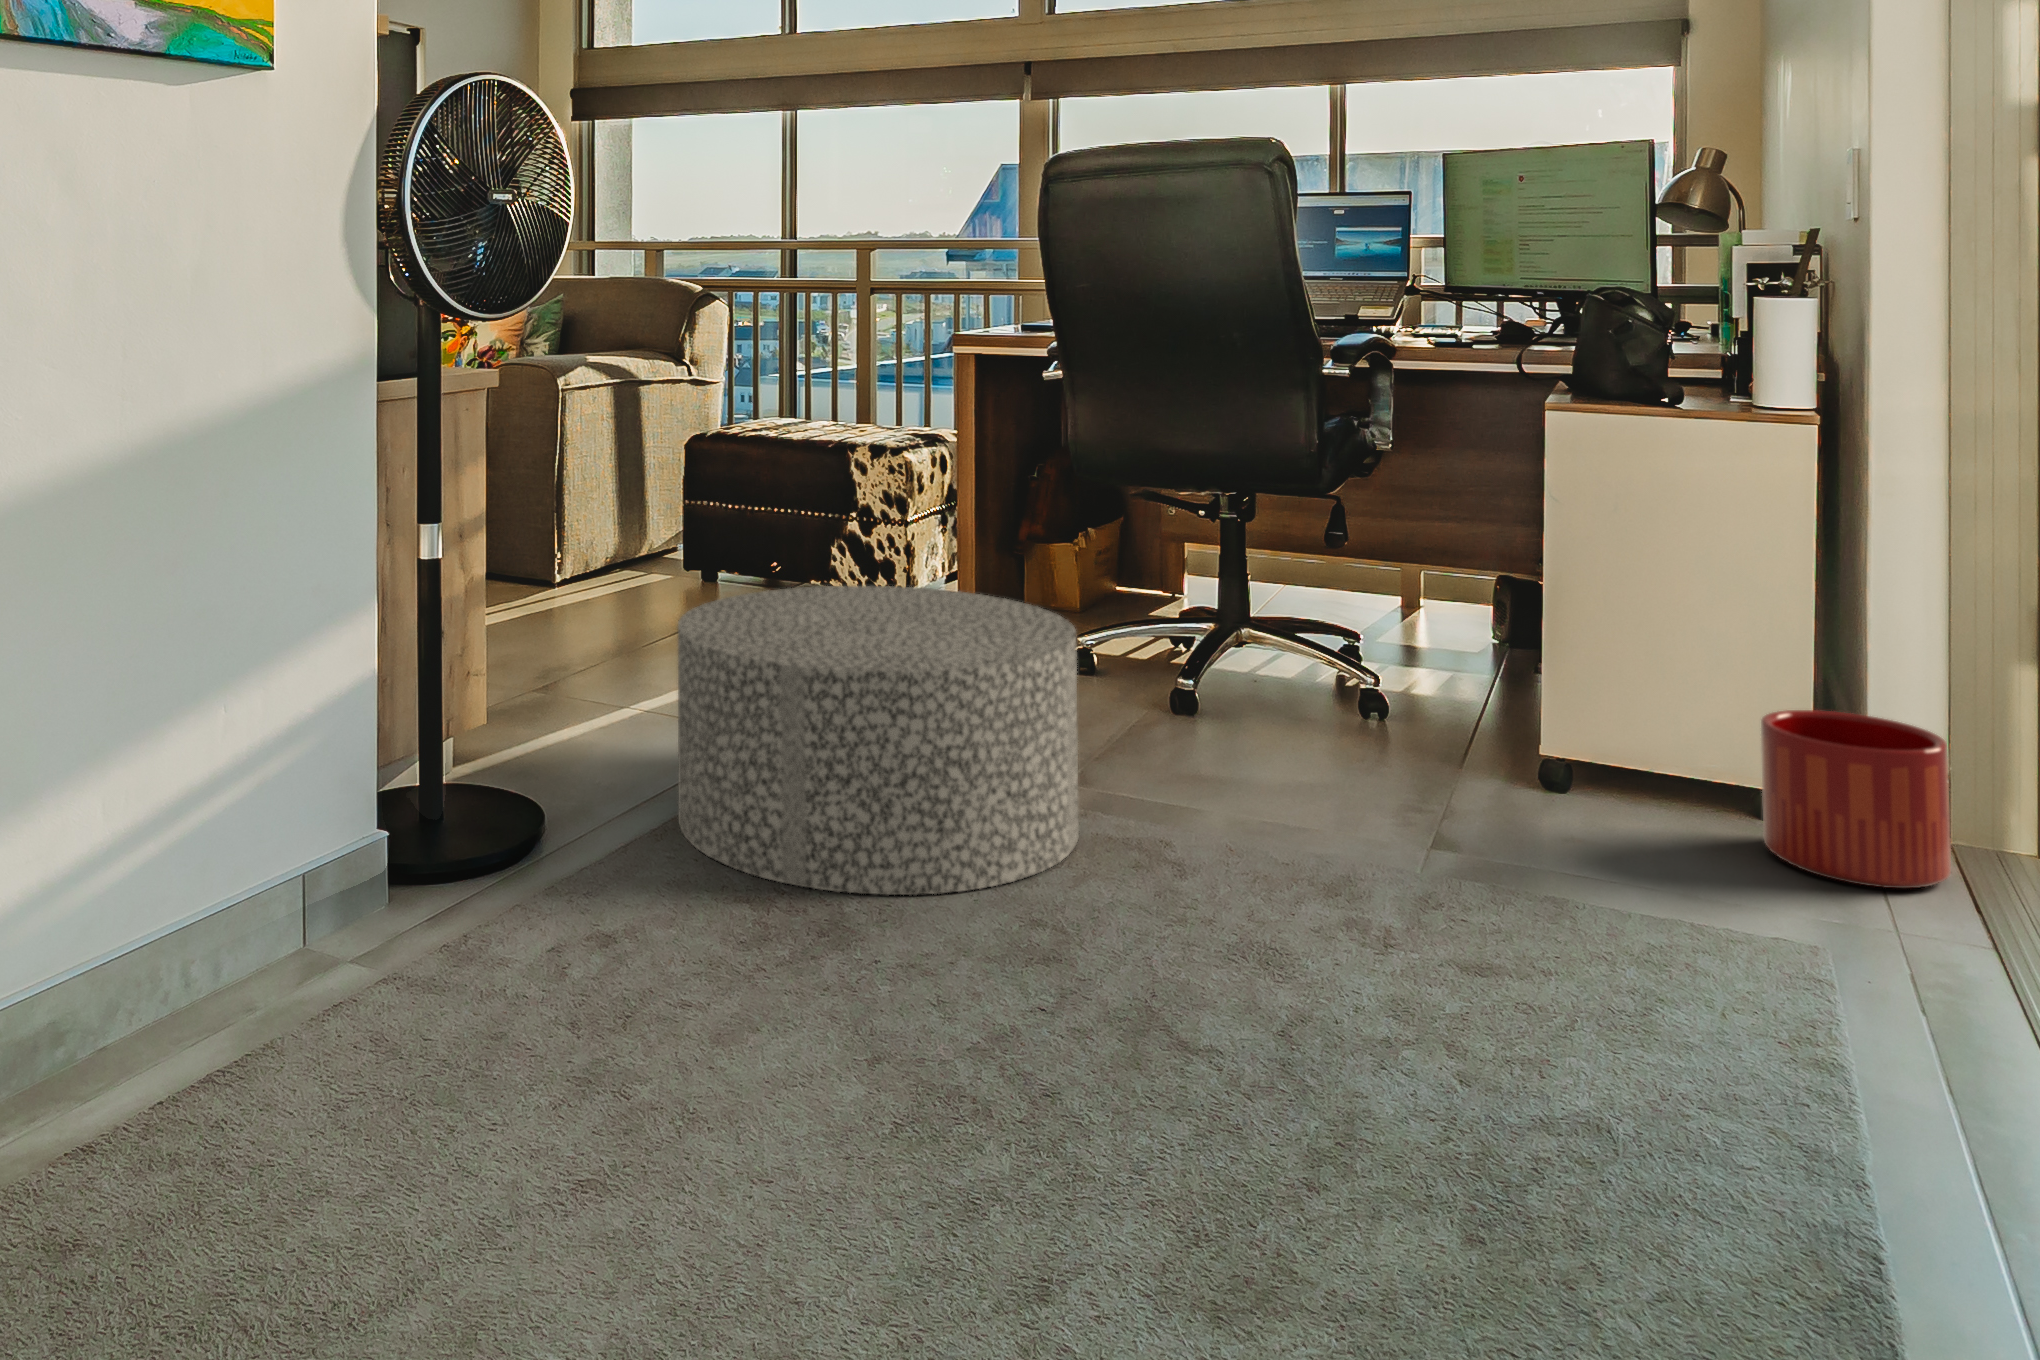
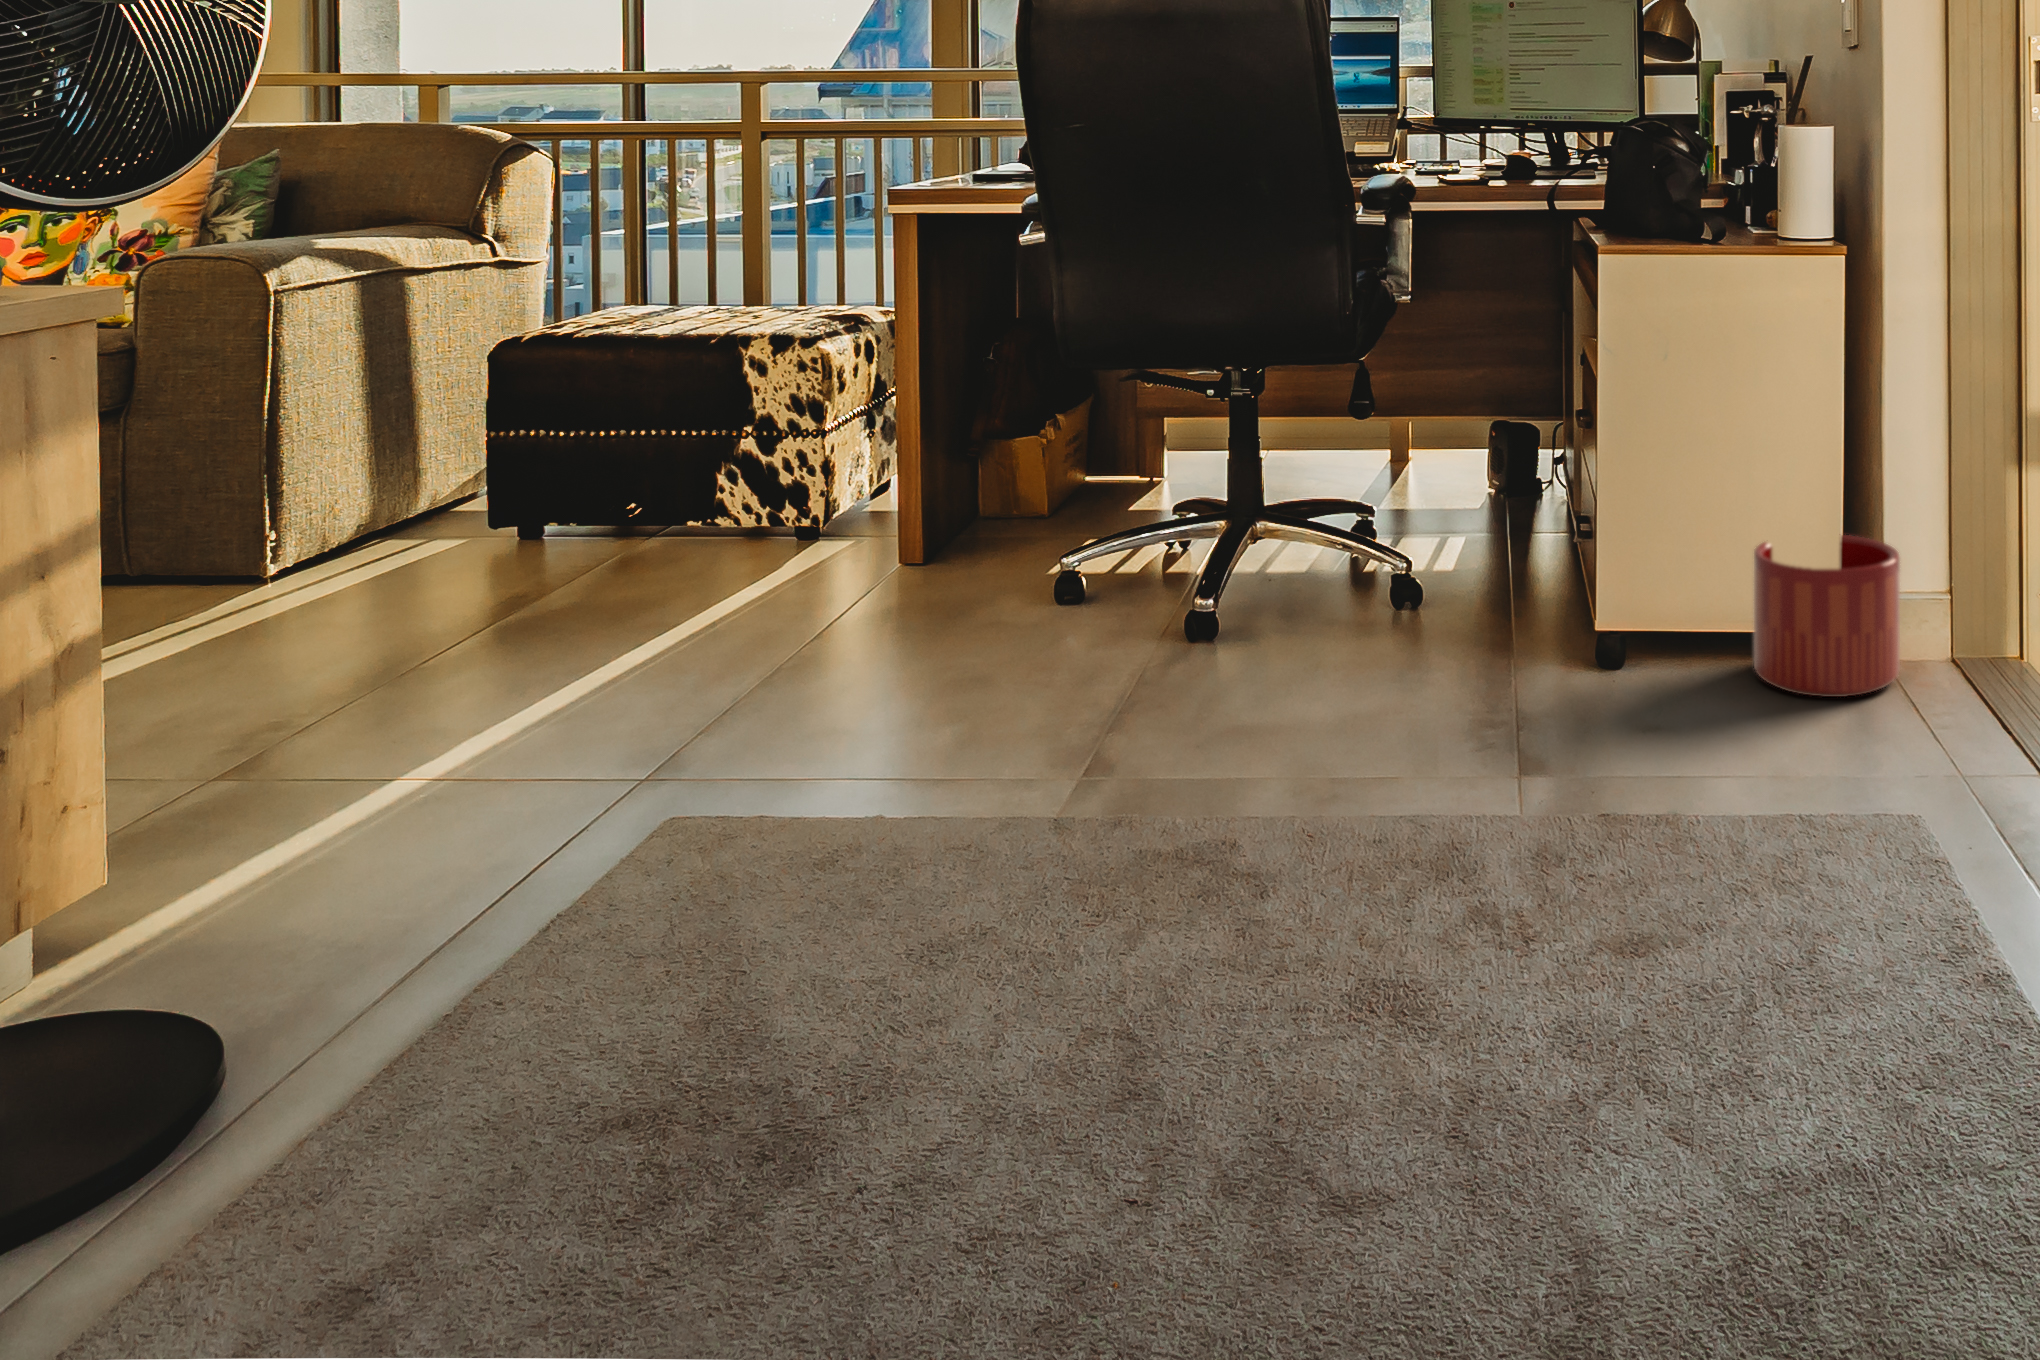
ottoman: present [678,586,1079,895] -> none [473,528,1079,981]

